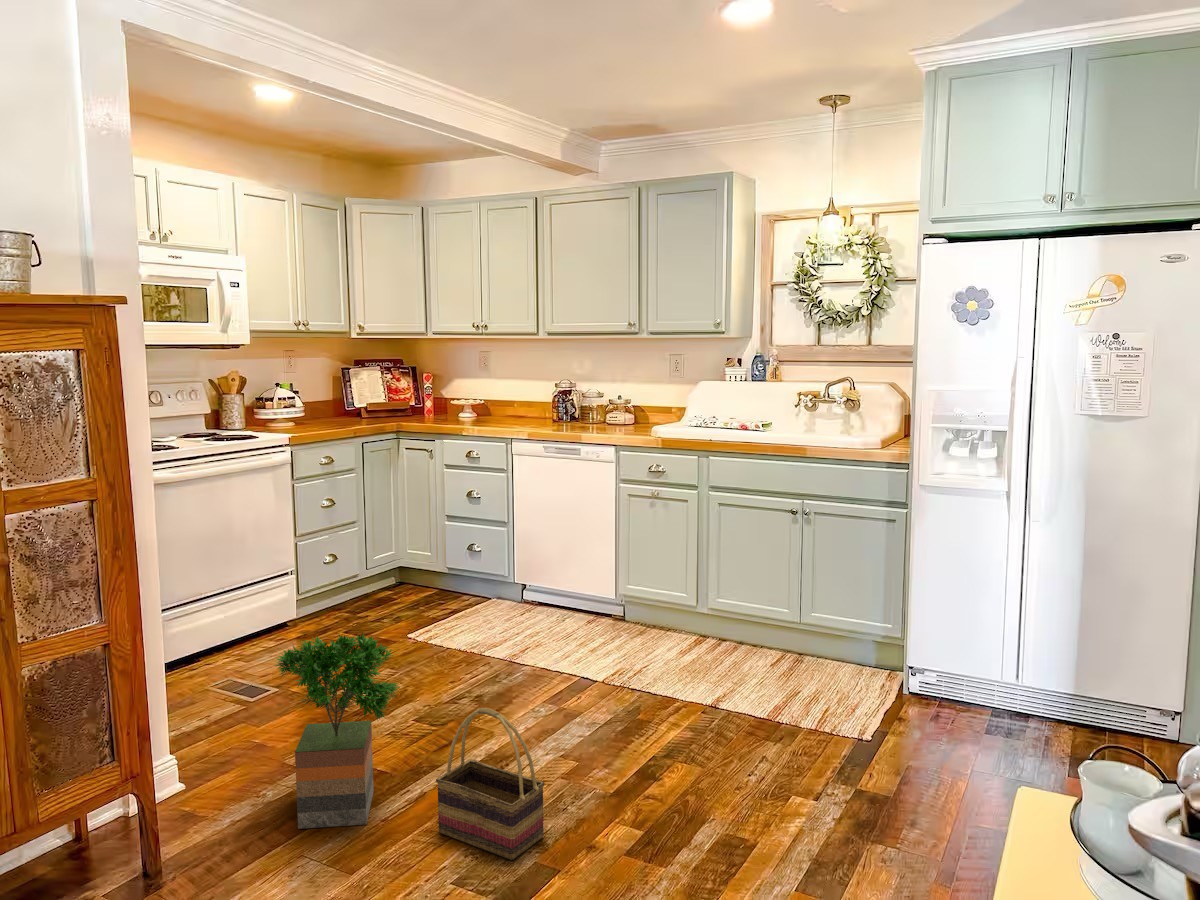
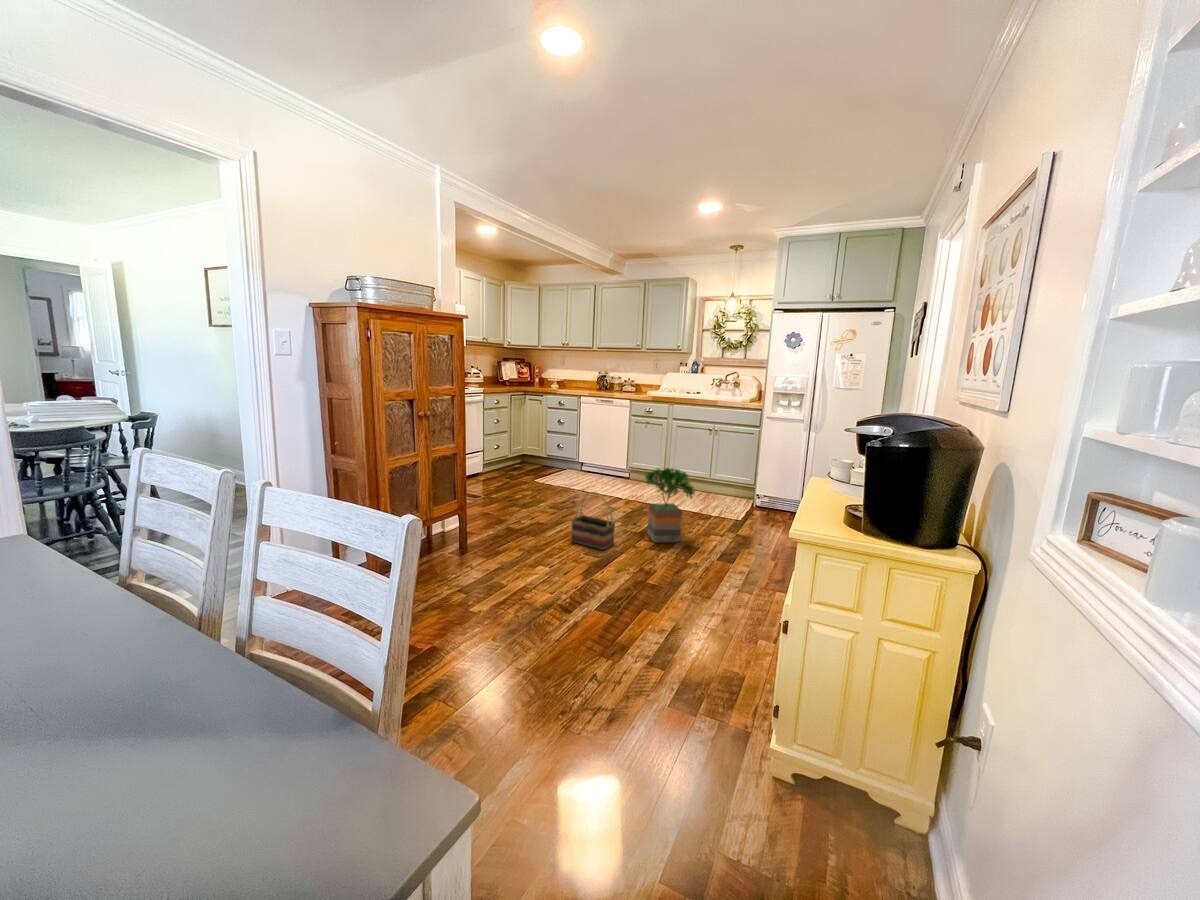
potted tree: present [274,633,399,829] -> present [645,468,695,542]

